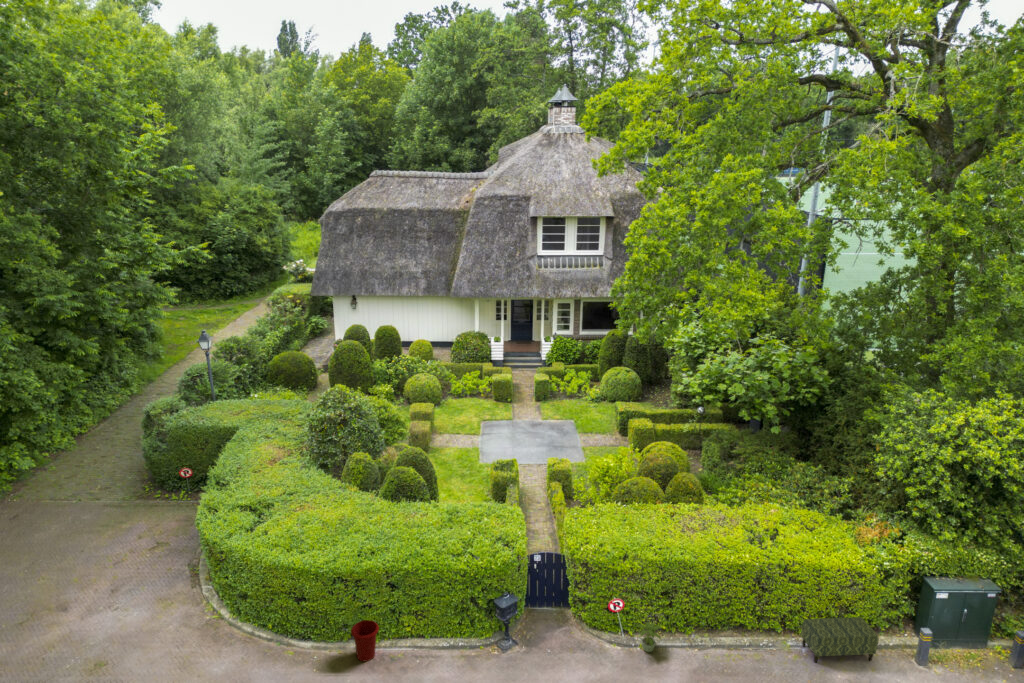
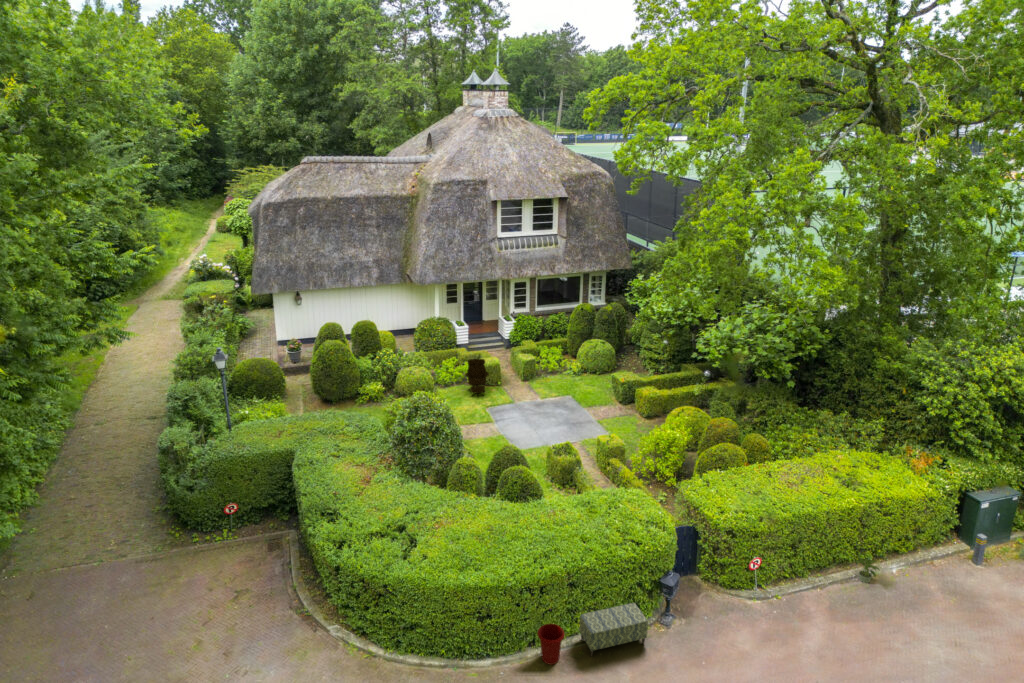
lounge chair: none [473,372,497,410] -> present [465,359,489,394]
bench: present [801,617,879,663] -> present [579,603,648,657]
potted plant: present [637,622,661,652] -> present [857,558,879,583]

